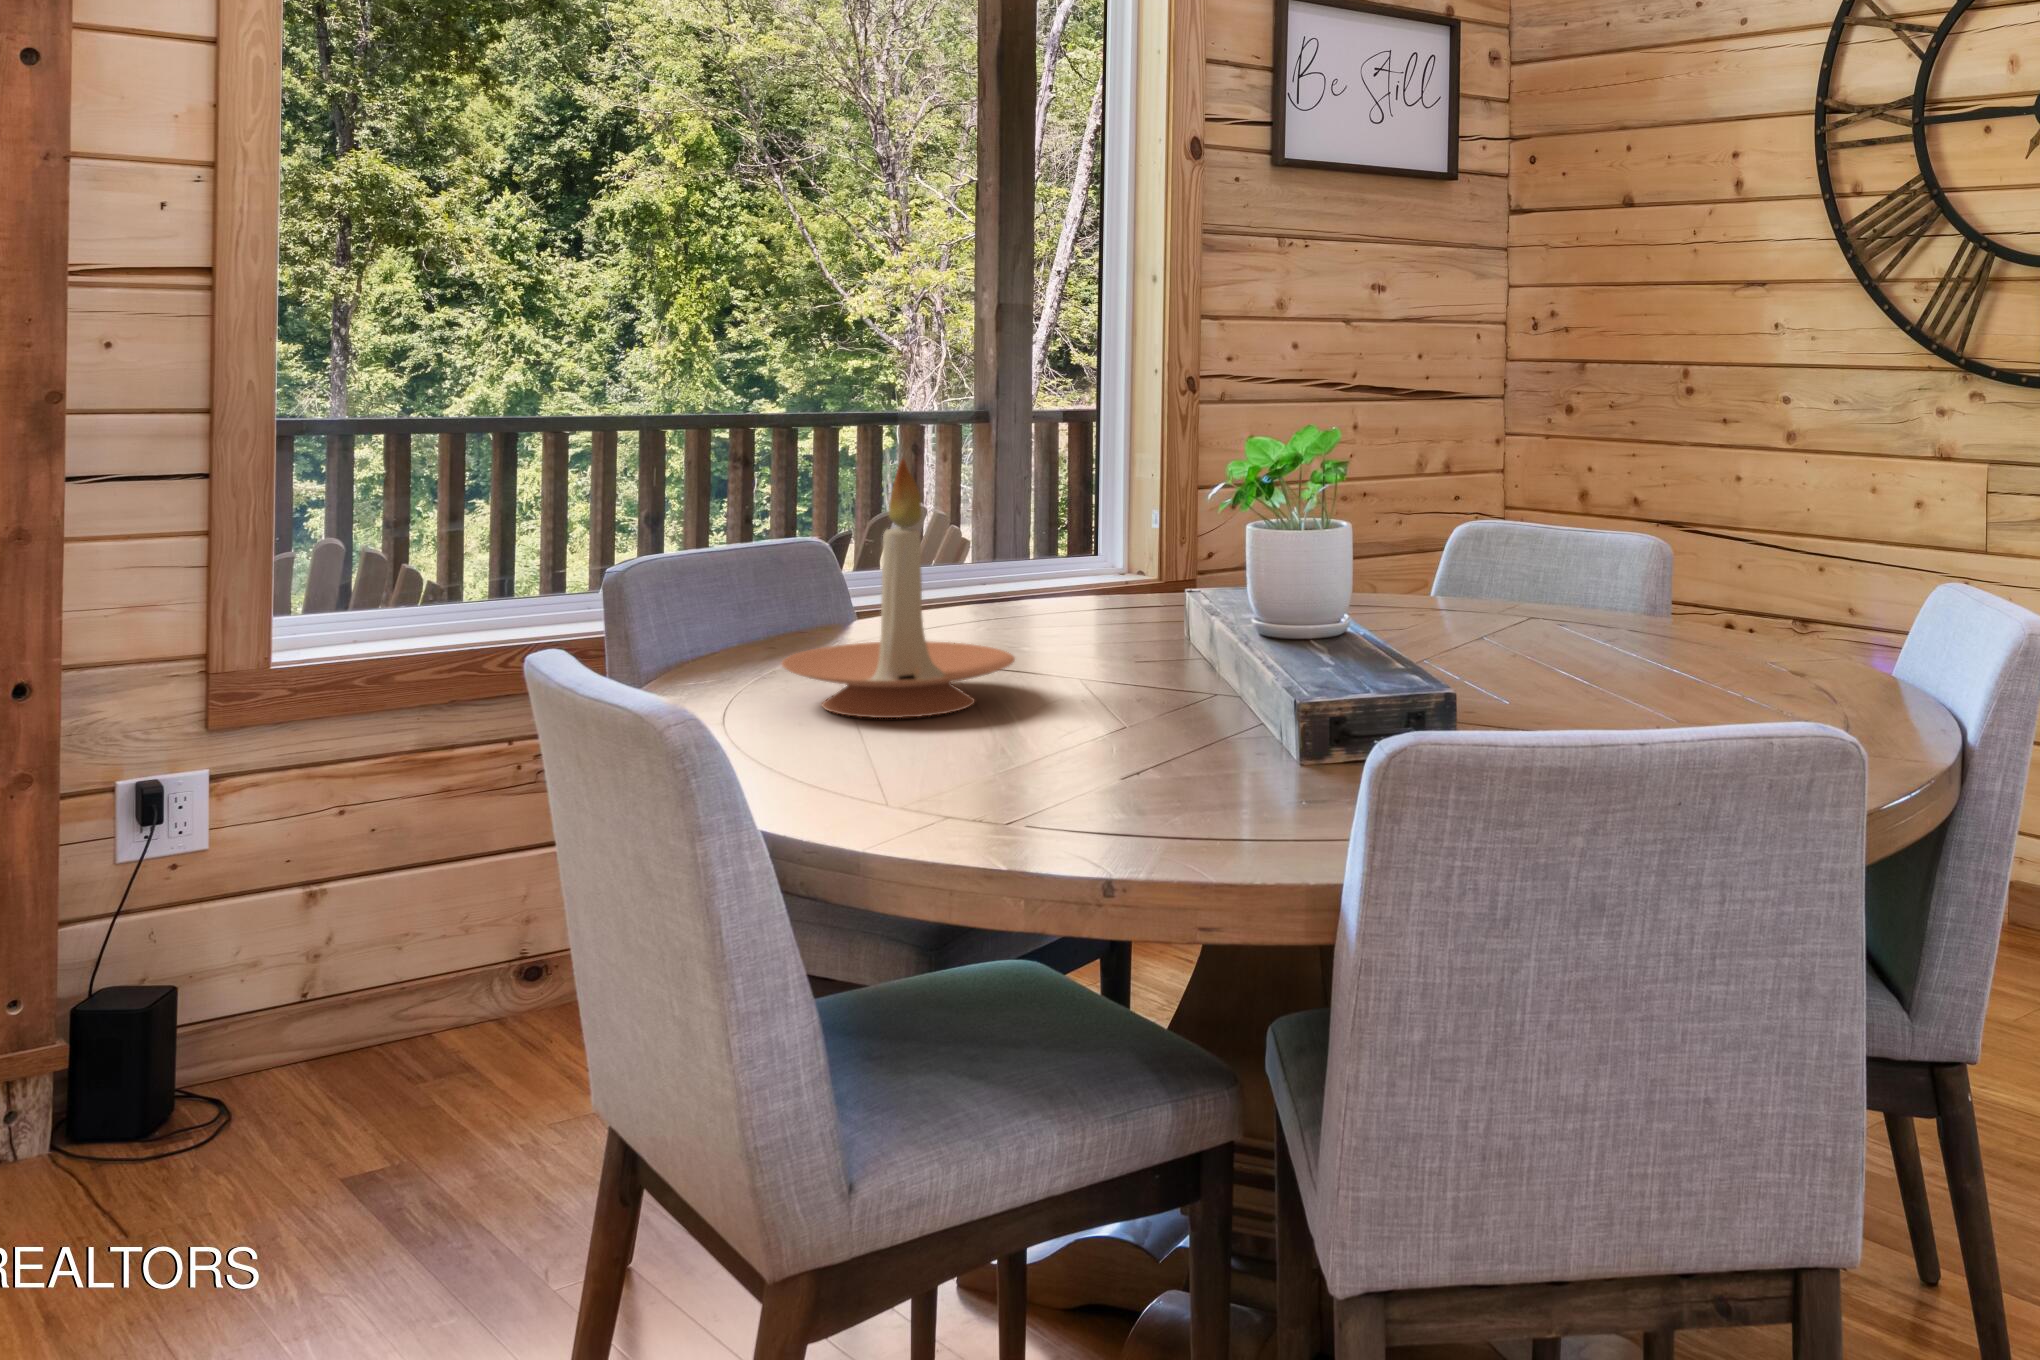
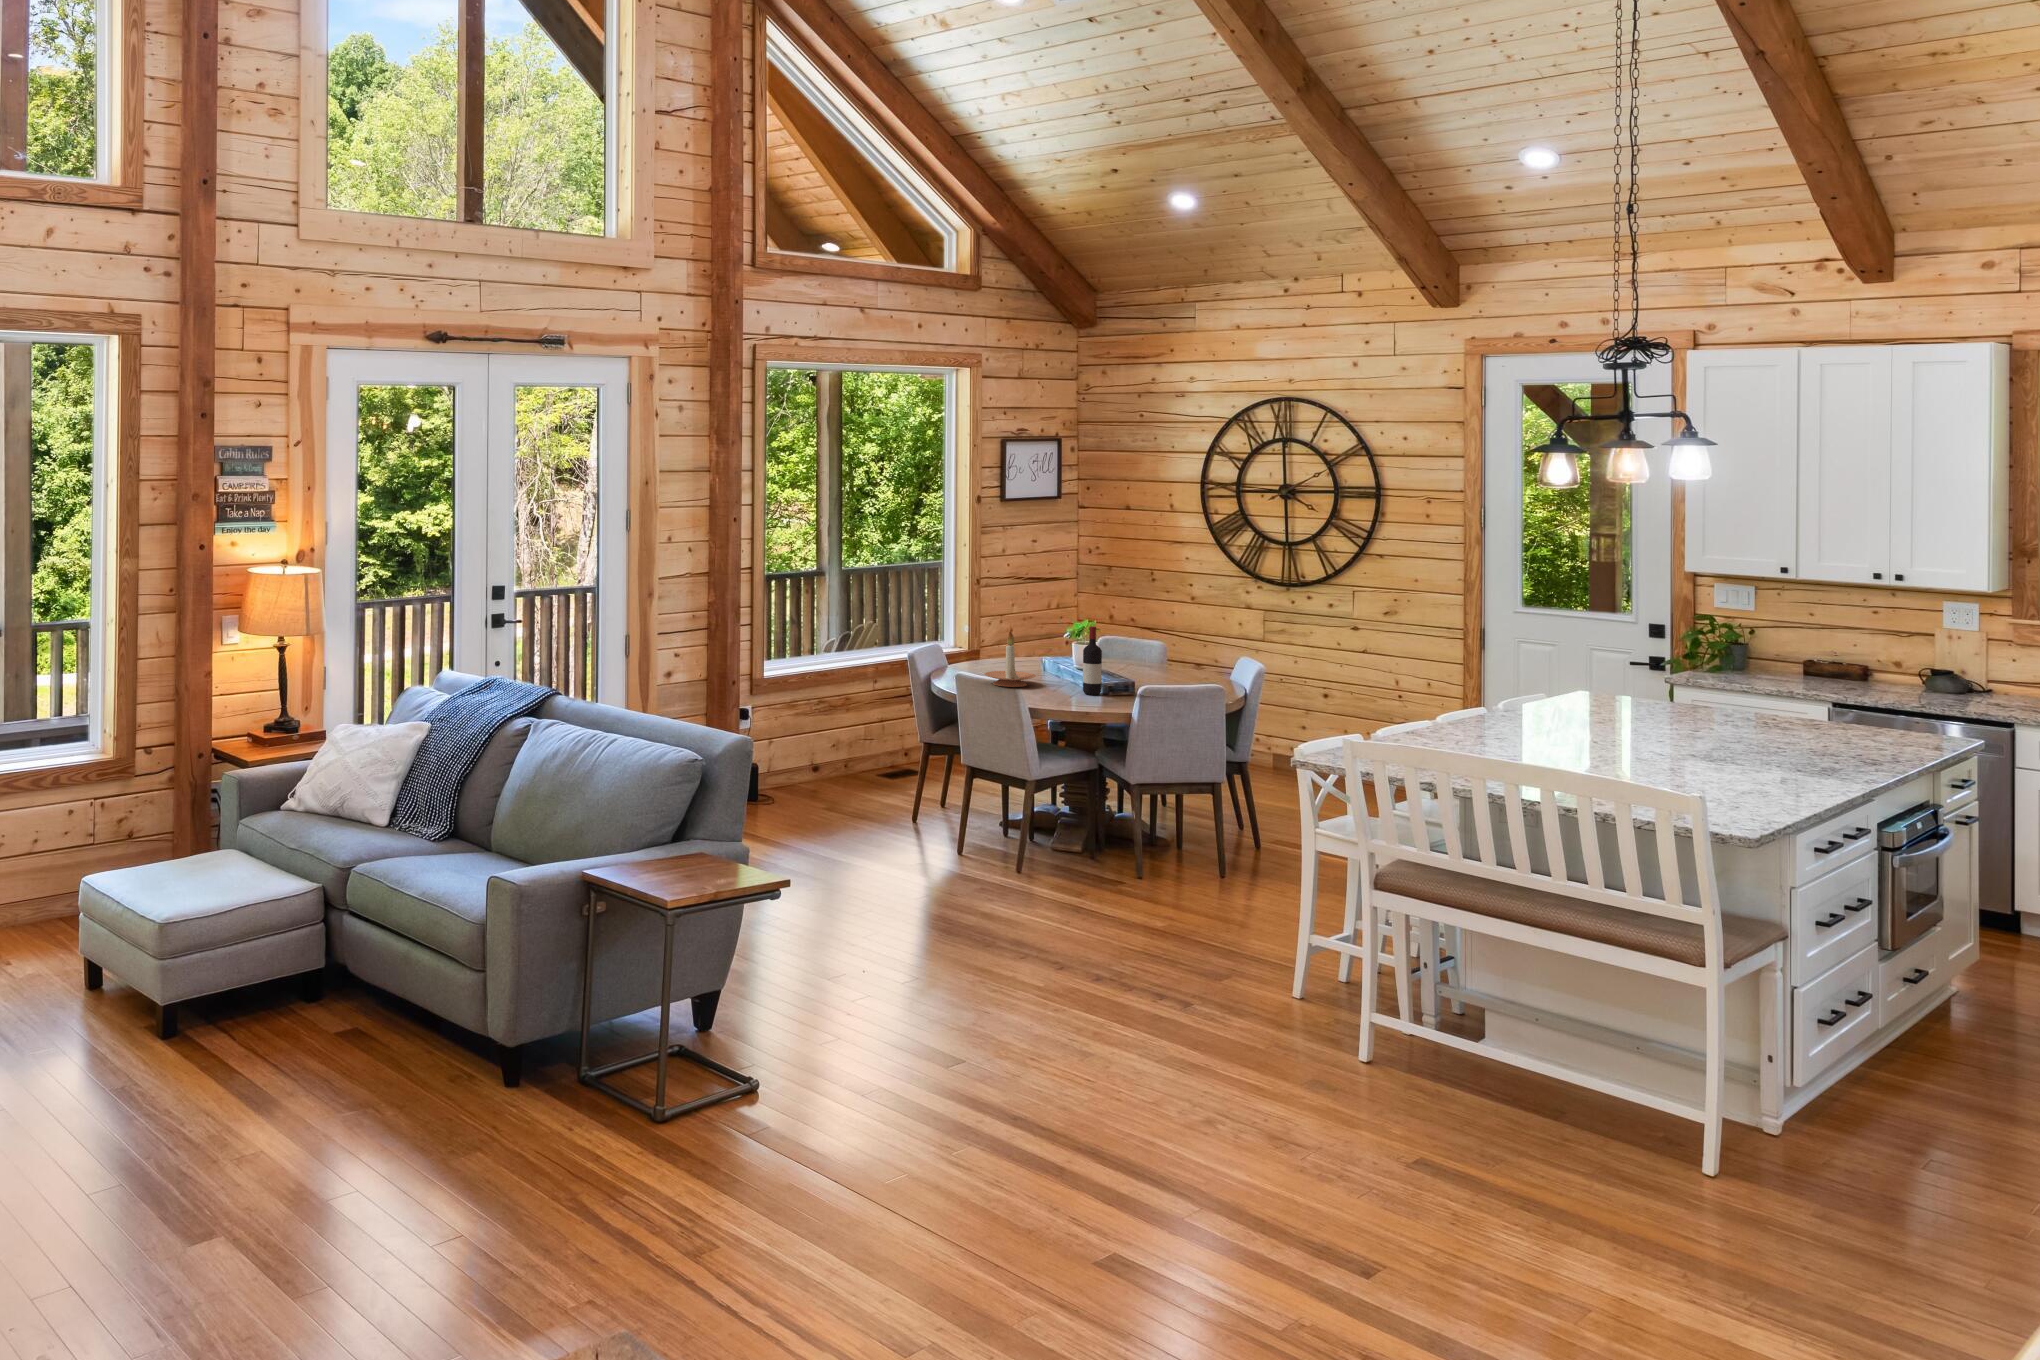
wine bottle: none [1161,428,1252,768] -> present [1083,626,1102,695]

